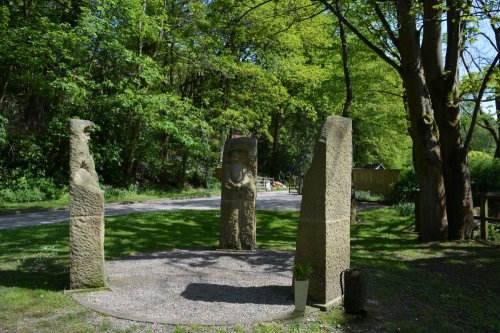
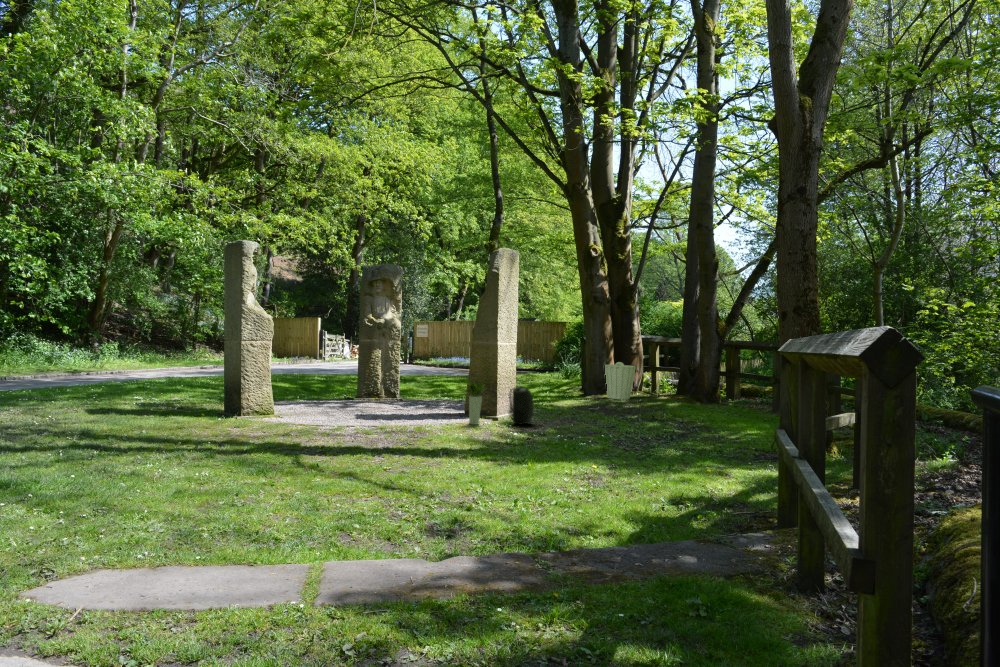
trash can: none [437,217,467,250] -> present [605,362,636,399]

